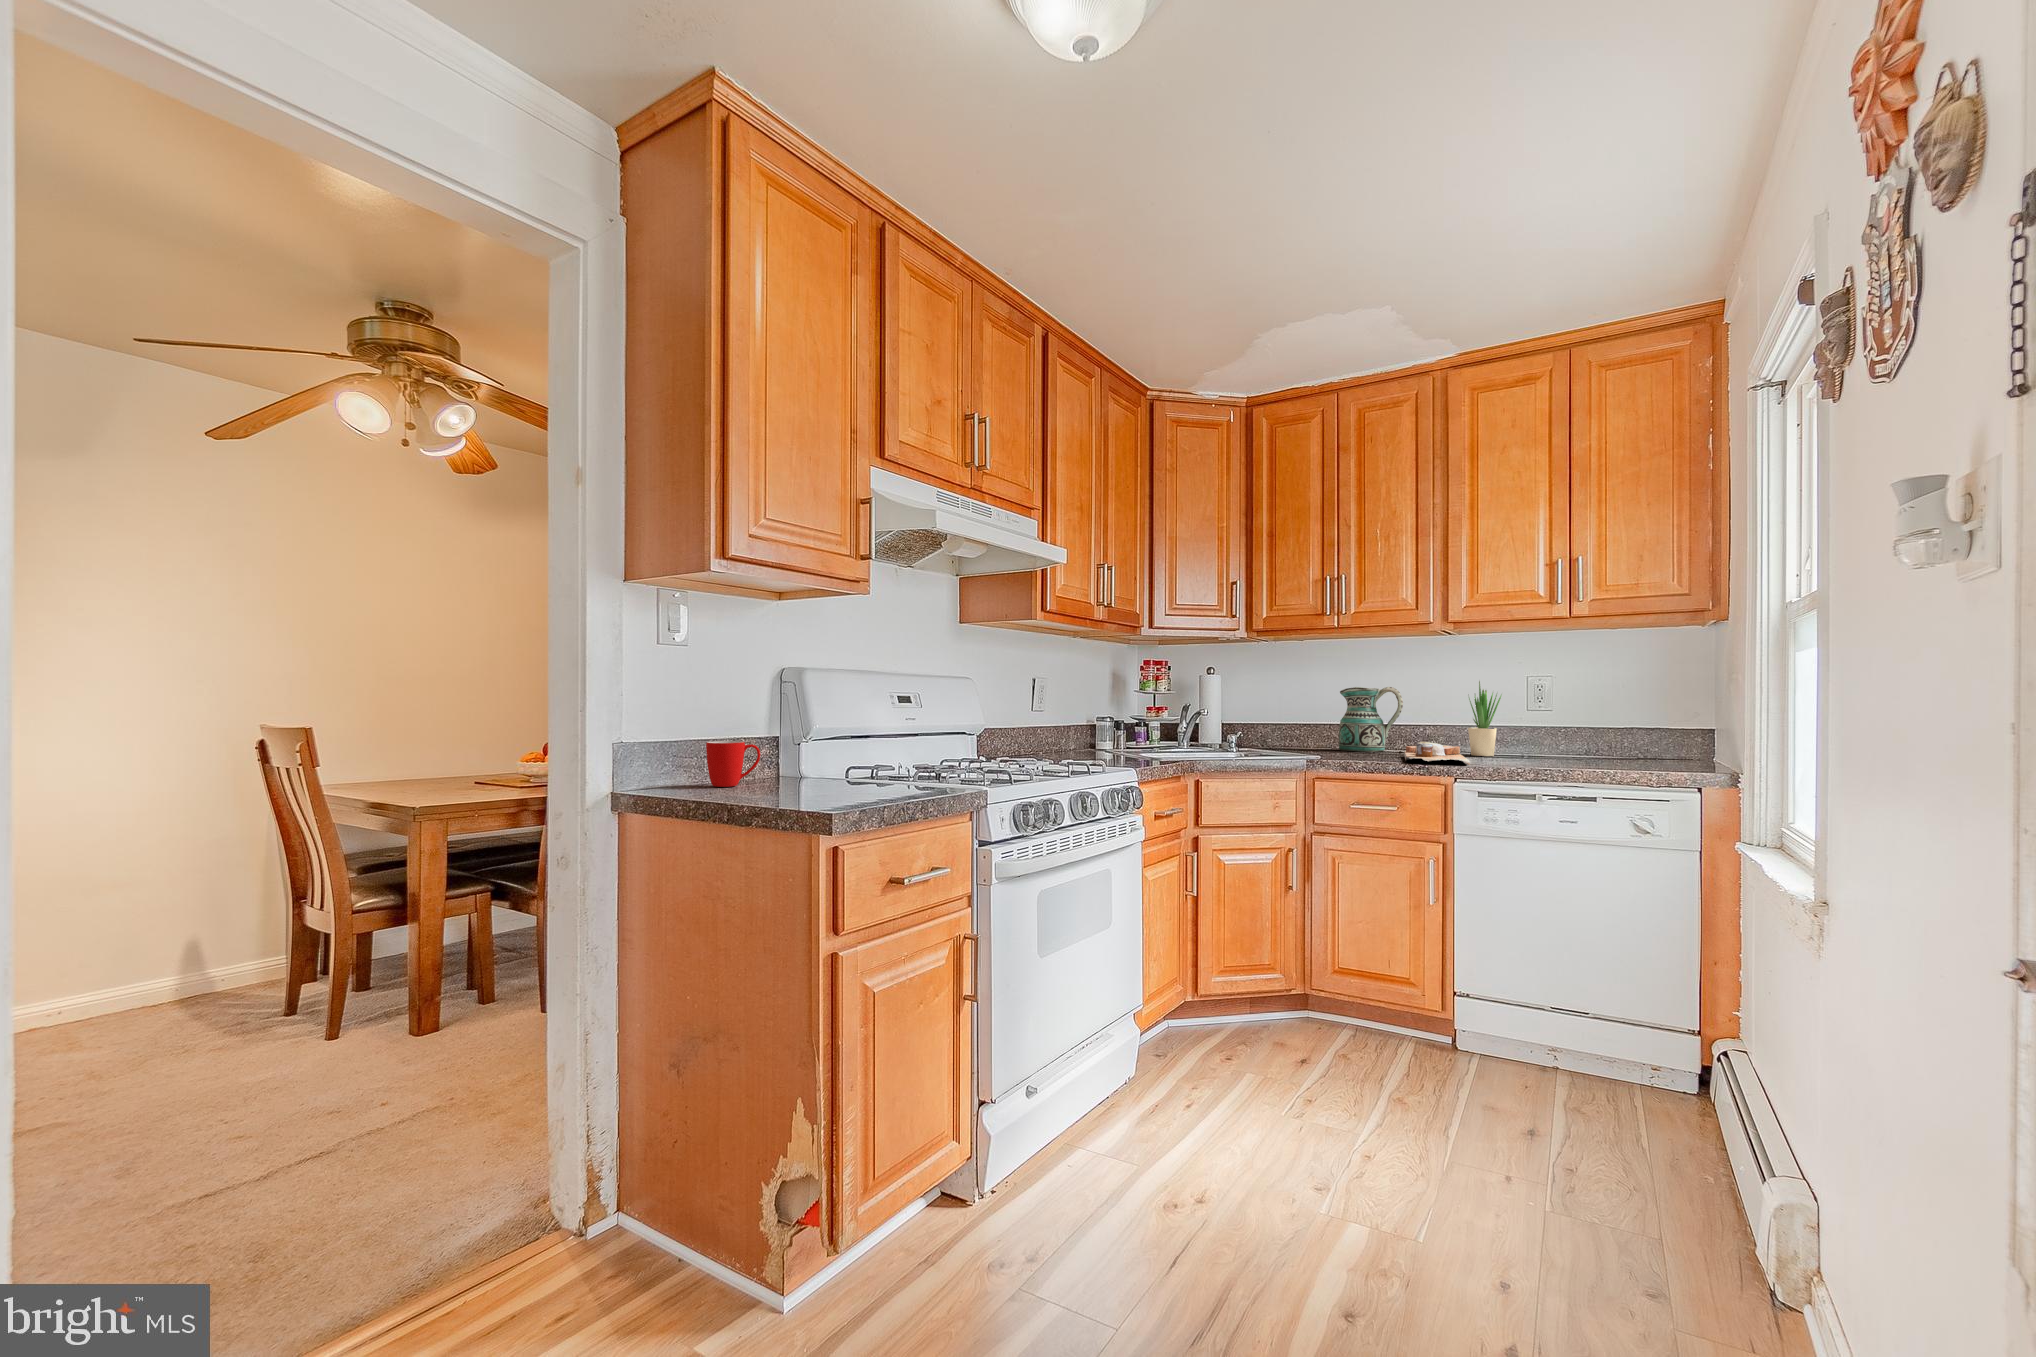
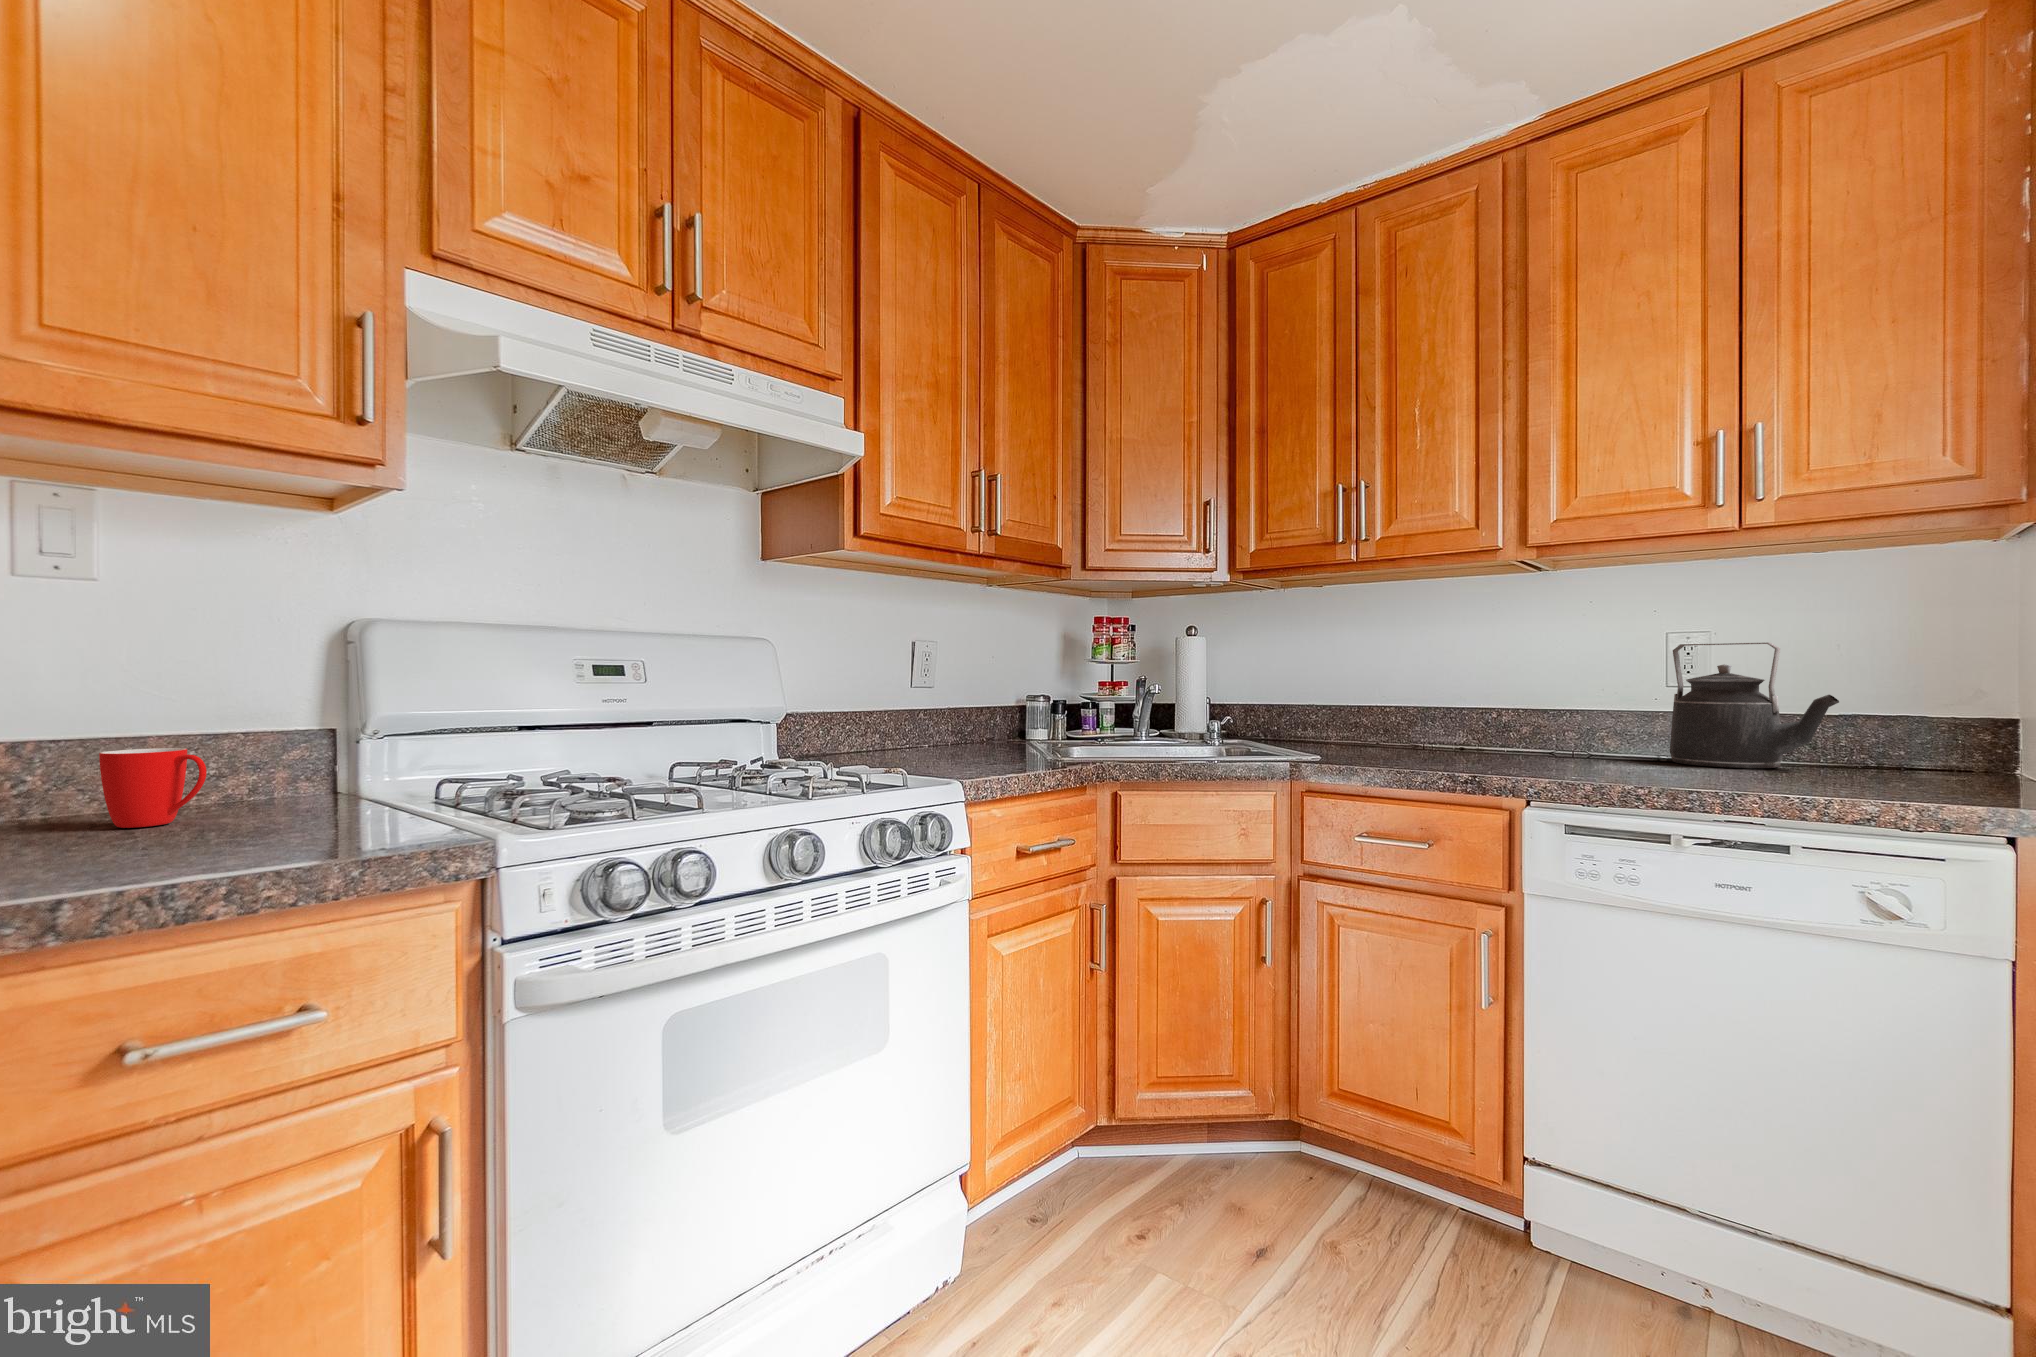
potted plant: present [1468,681,1501,756] -> none [1565,638,1623,758]
kettle: none [1531,684,1624,760] -> present [1670,642,1839,768]
ceramic pitcher: present [1339,687,1403,752] -> none [1368,652,1464,748]
cutting board: present [1404,742,1470,765] -> none [1444,737,1553,779]

